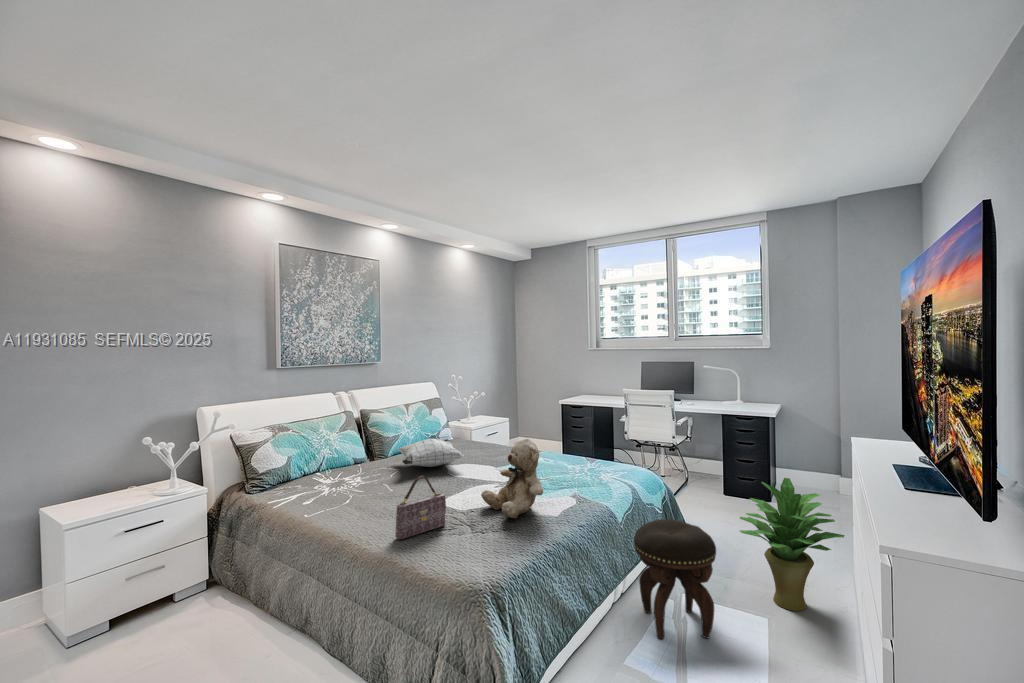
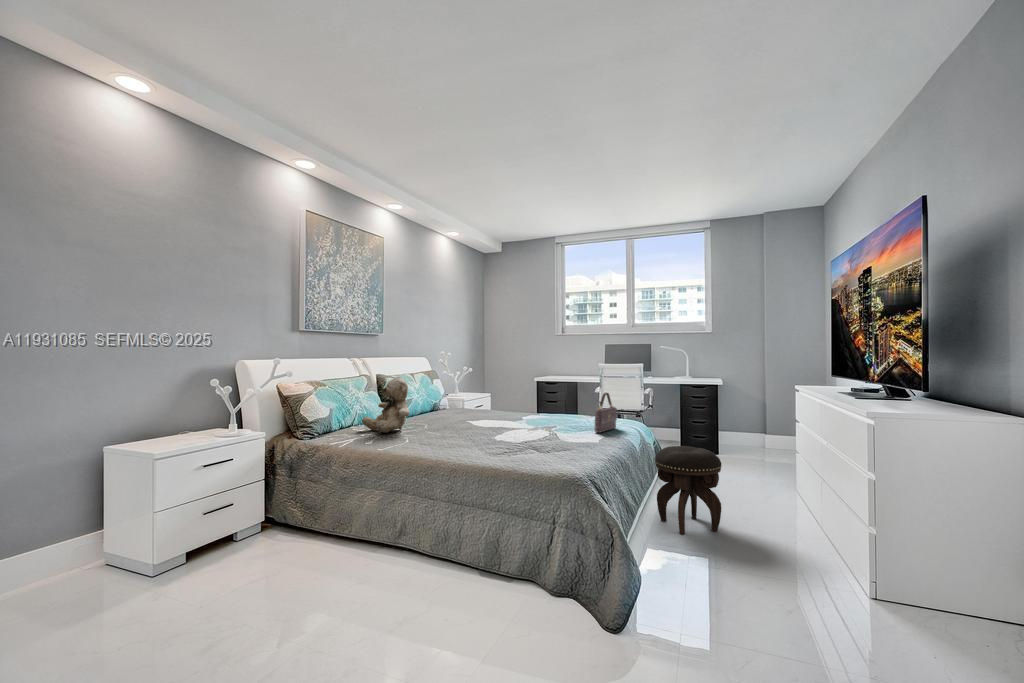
pillow: present [398,439,464,467] -> none [420,396,489,422]
teddy bear: present [481,439,543,519] -> present [362,377,409,434]
handbag: present [395,476,446,539] -> present [595,393,617,433]
potted plant: present [740,478,845,611] -> none [724,415,804,513]

